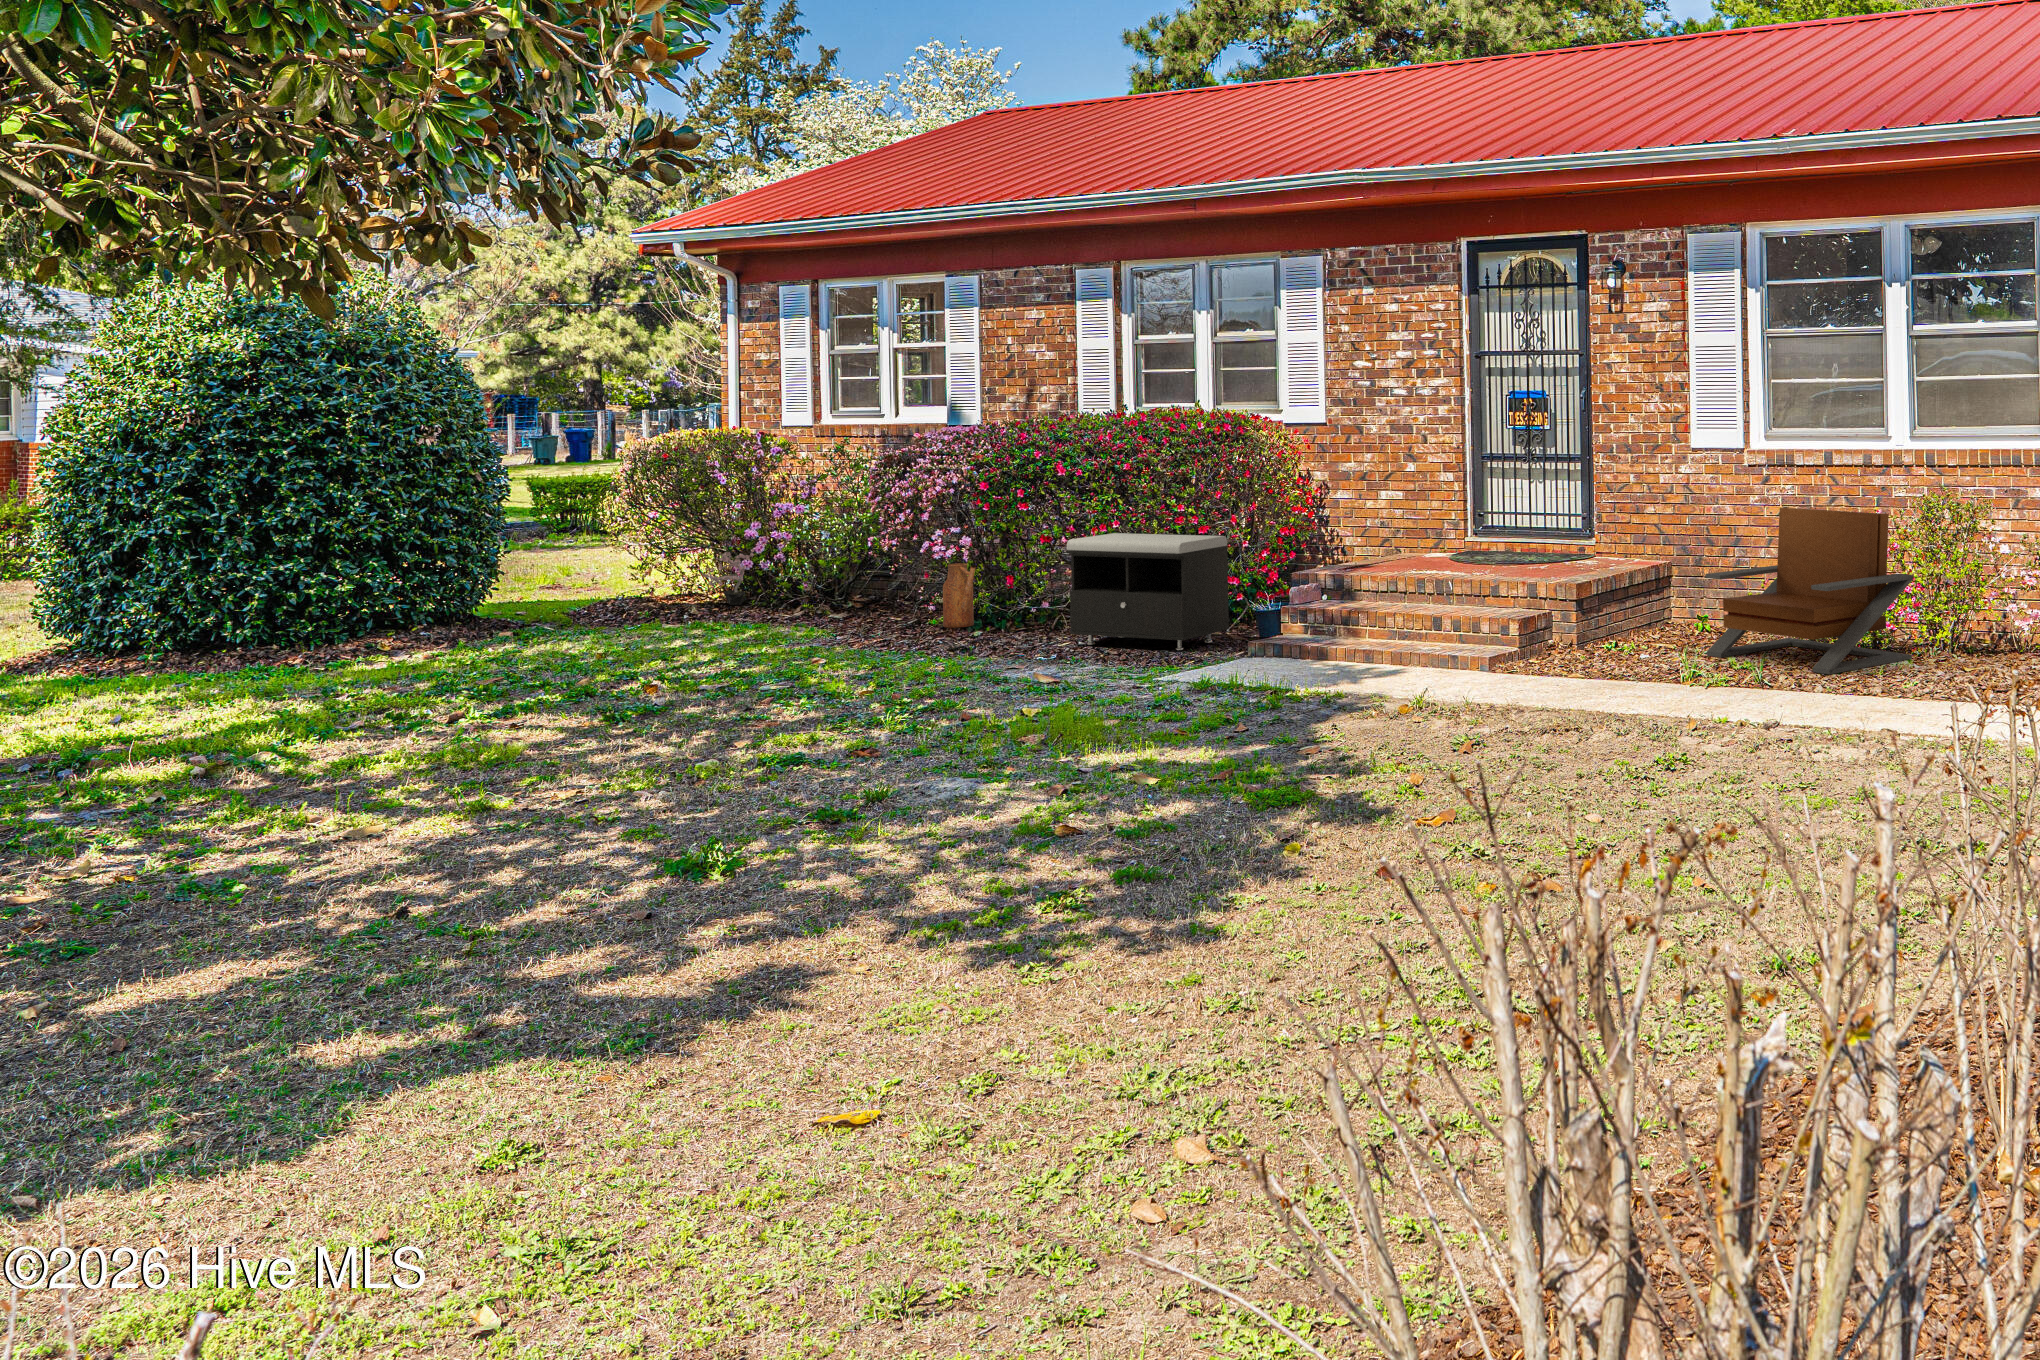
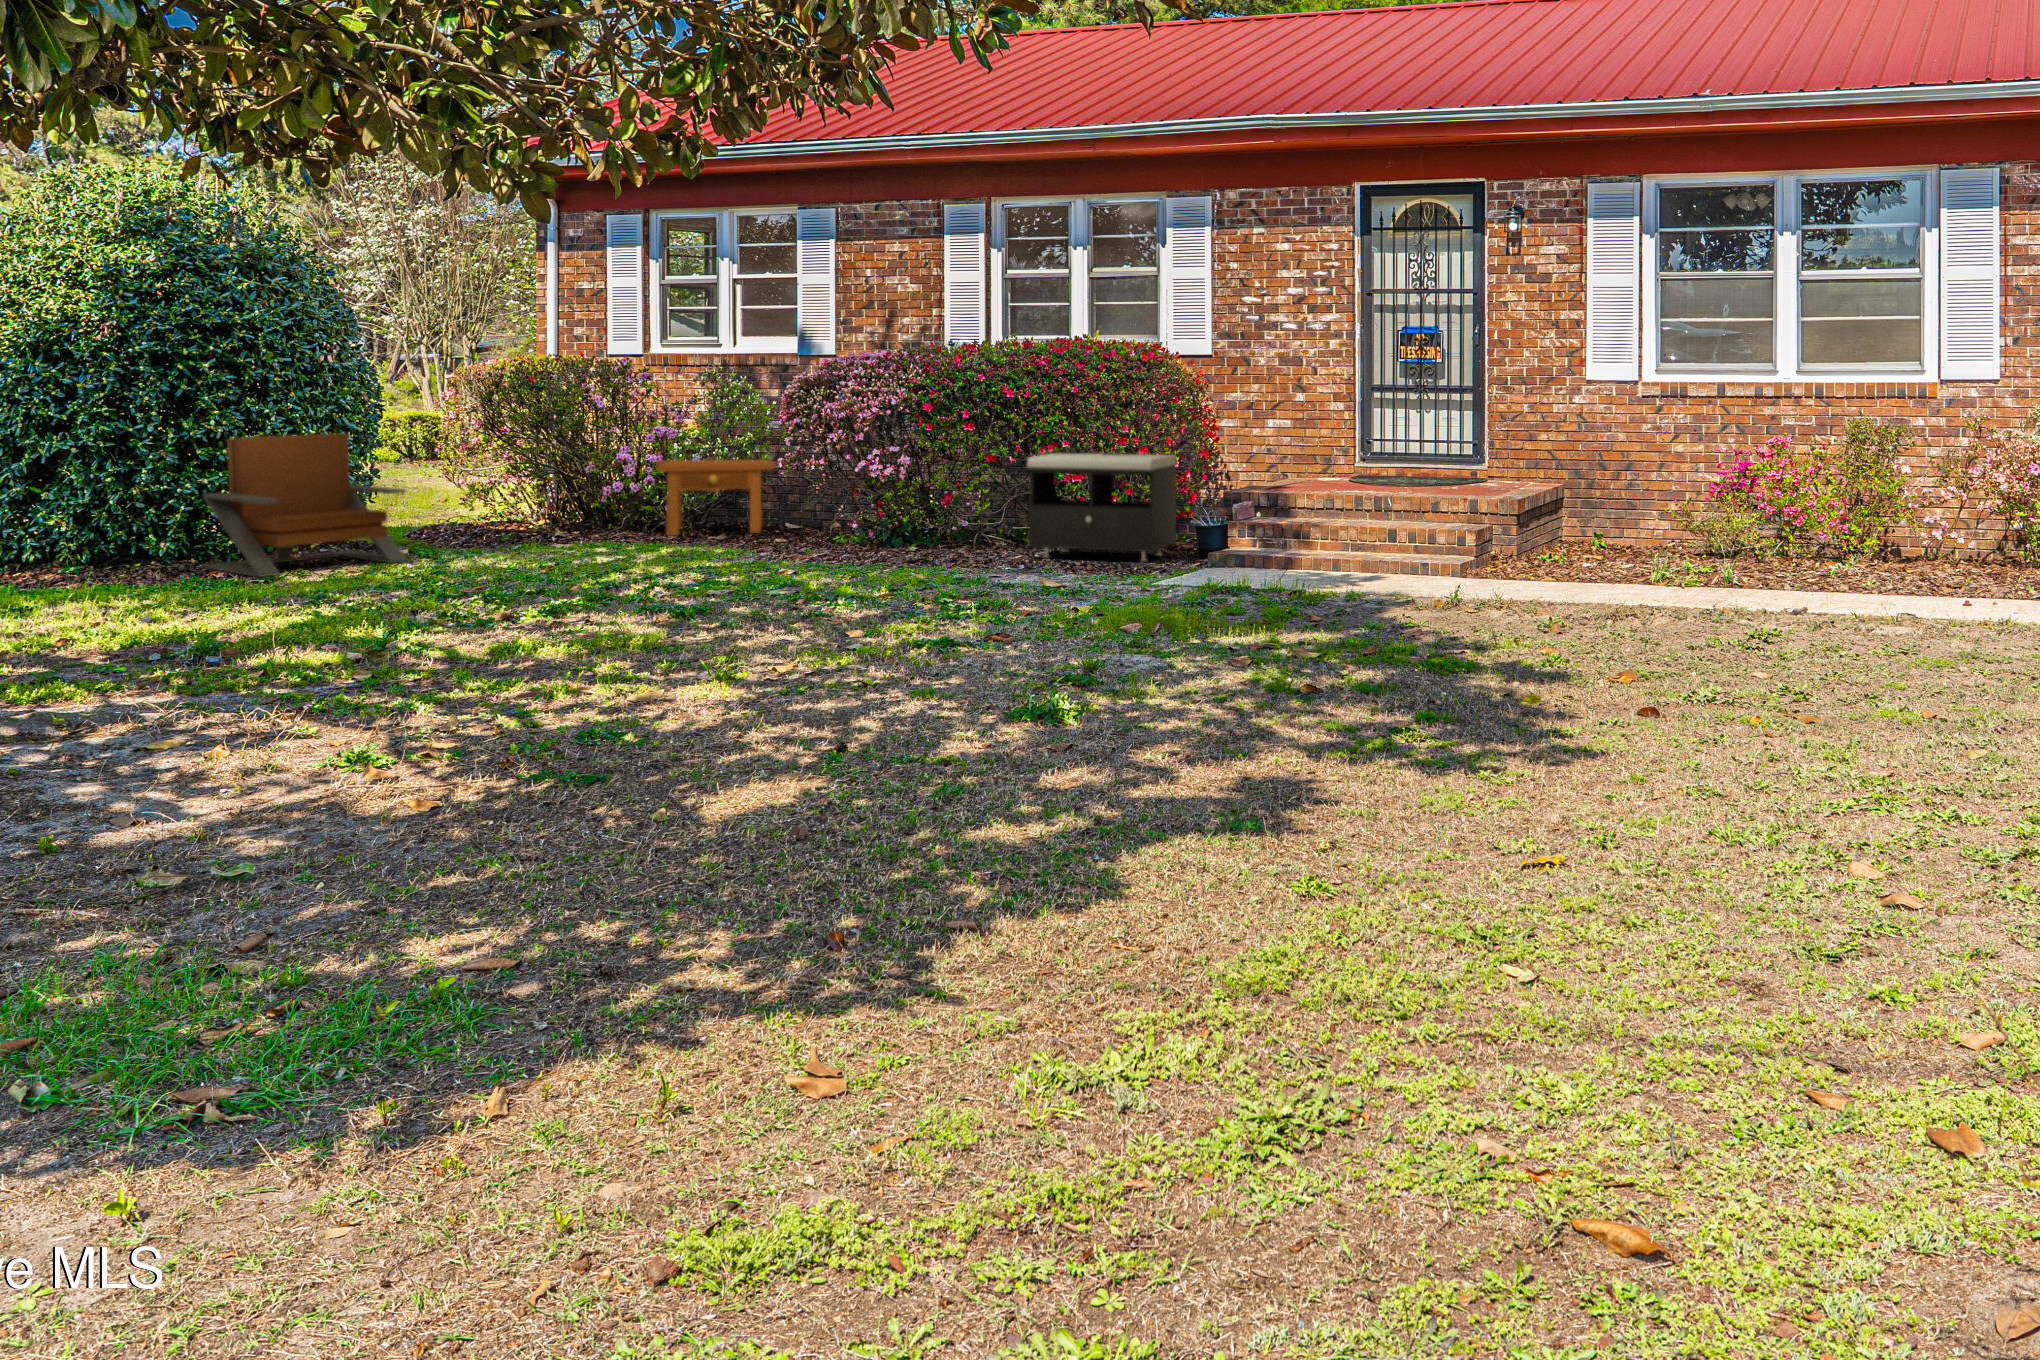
lounge chair: present [1705,508,1913,674] -> present [203,433,406,577]
side table: none [760,535,895,615] -> present [656,459,774,536]
potted plant: present [701,549,754,605] -> none [568,471,627,528]
watering can: present [943,563,976,628] -> none [866,483,905,545]

